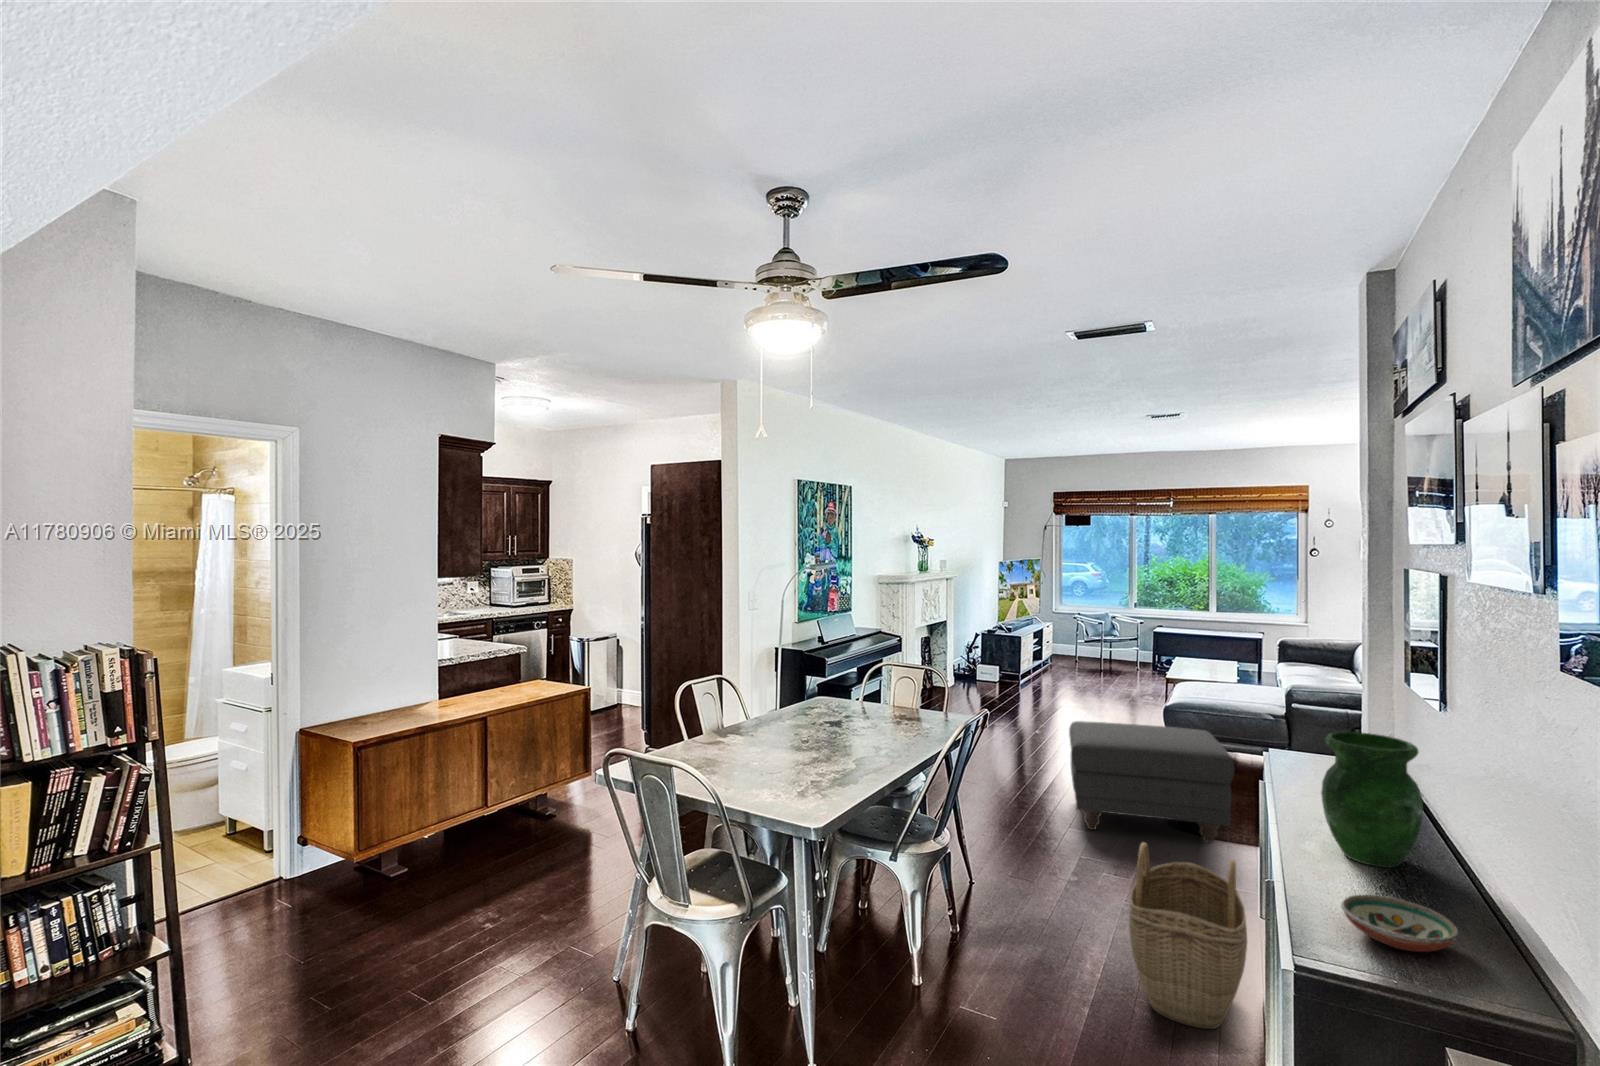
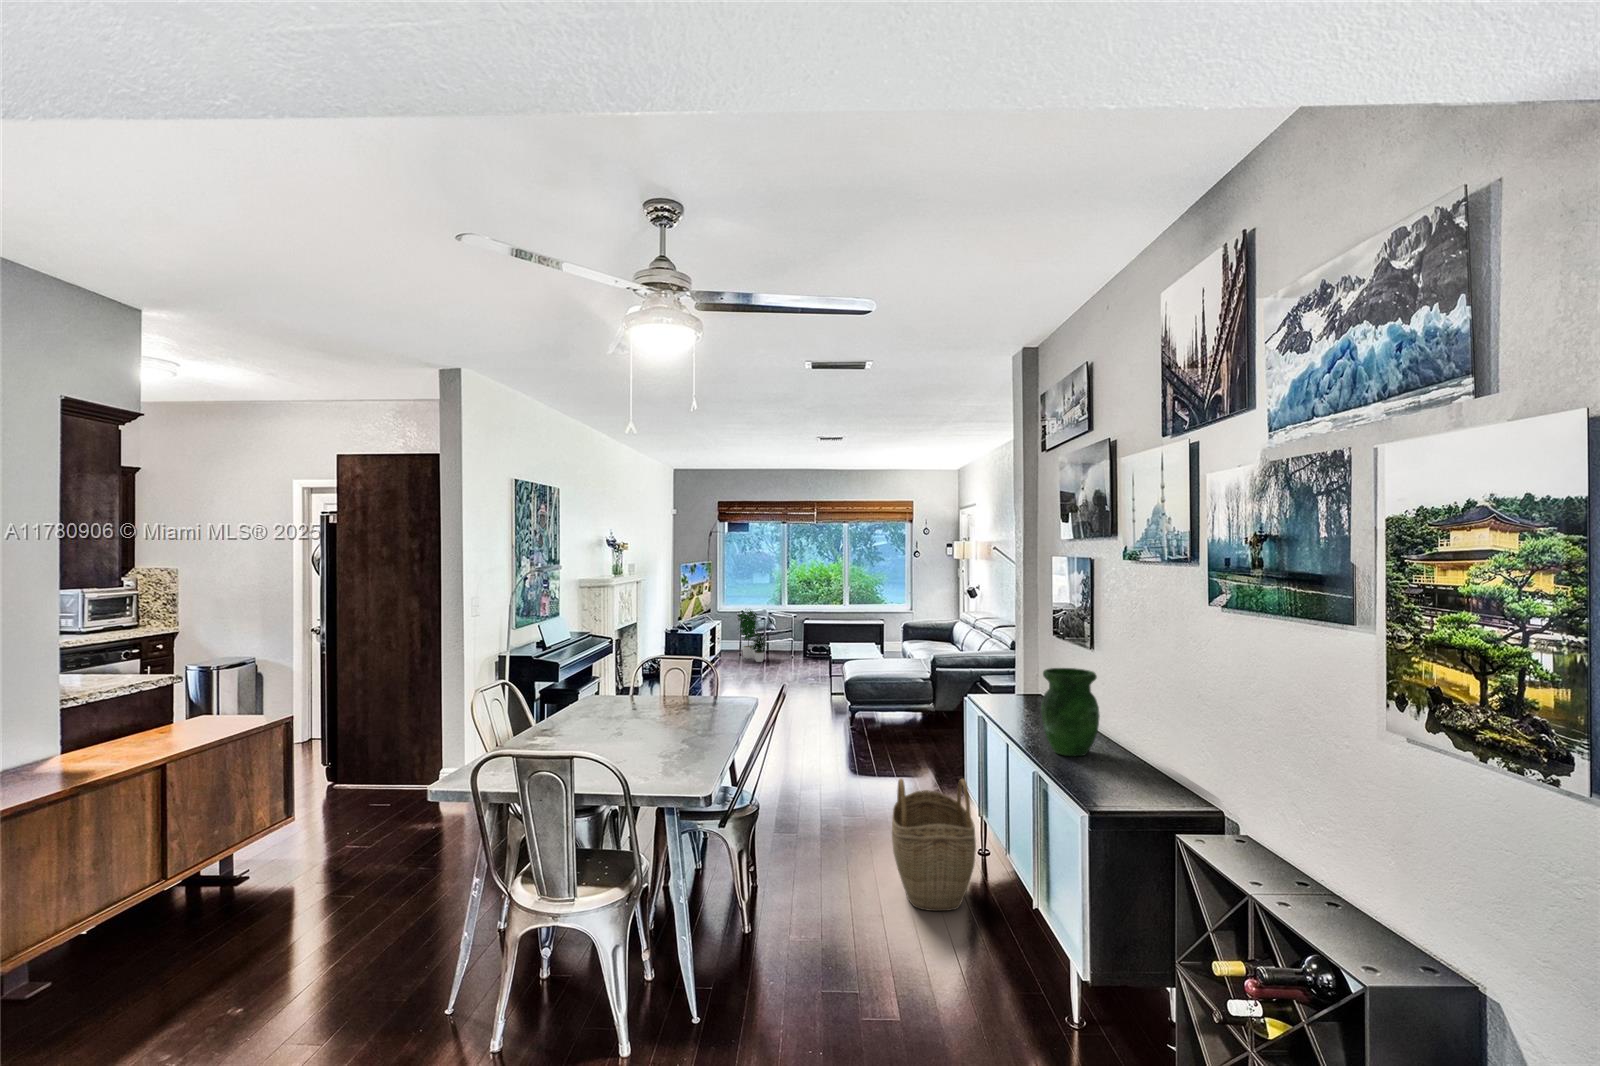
potted plant: none [1074,608,1111,671] -> present [738,610,767,662]
ottoman: present [1069,721,1235,843] -> none [786,695,919,790]
decorative bowl: present [1341,895,1459,952] -> none [1084,768,1149,797]

